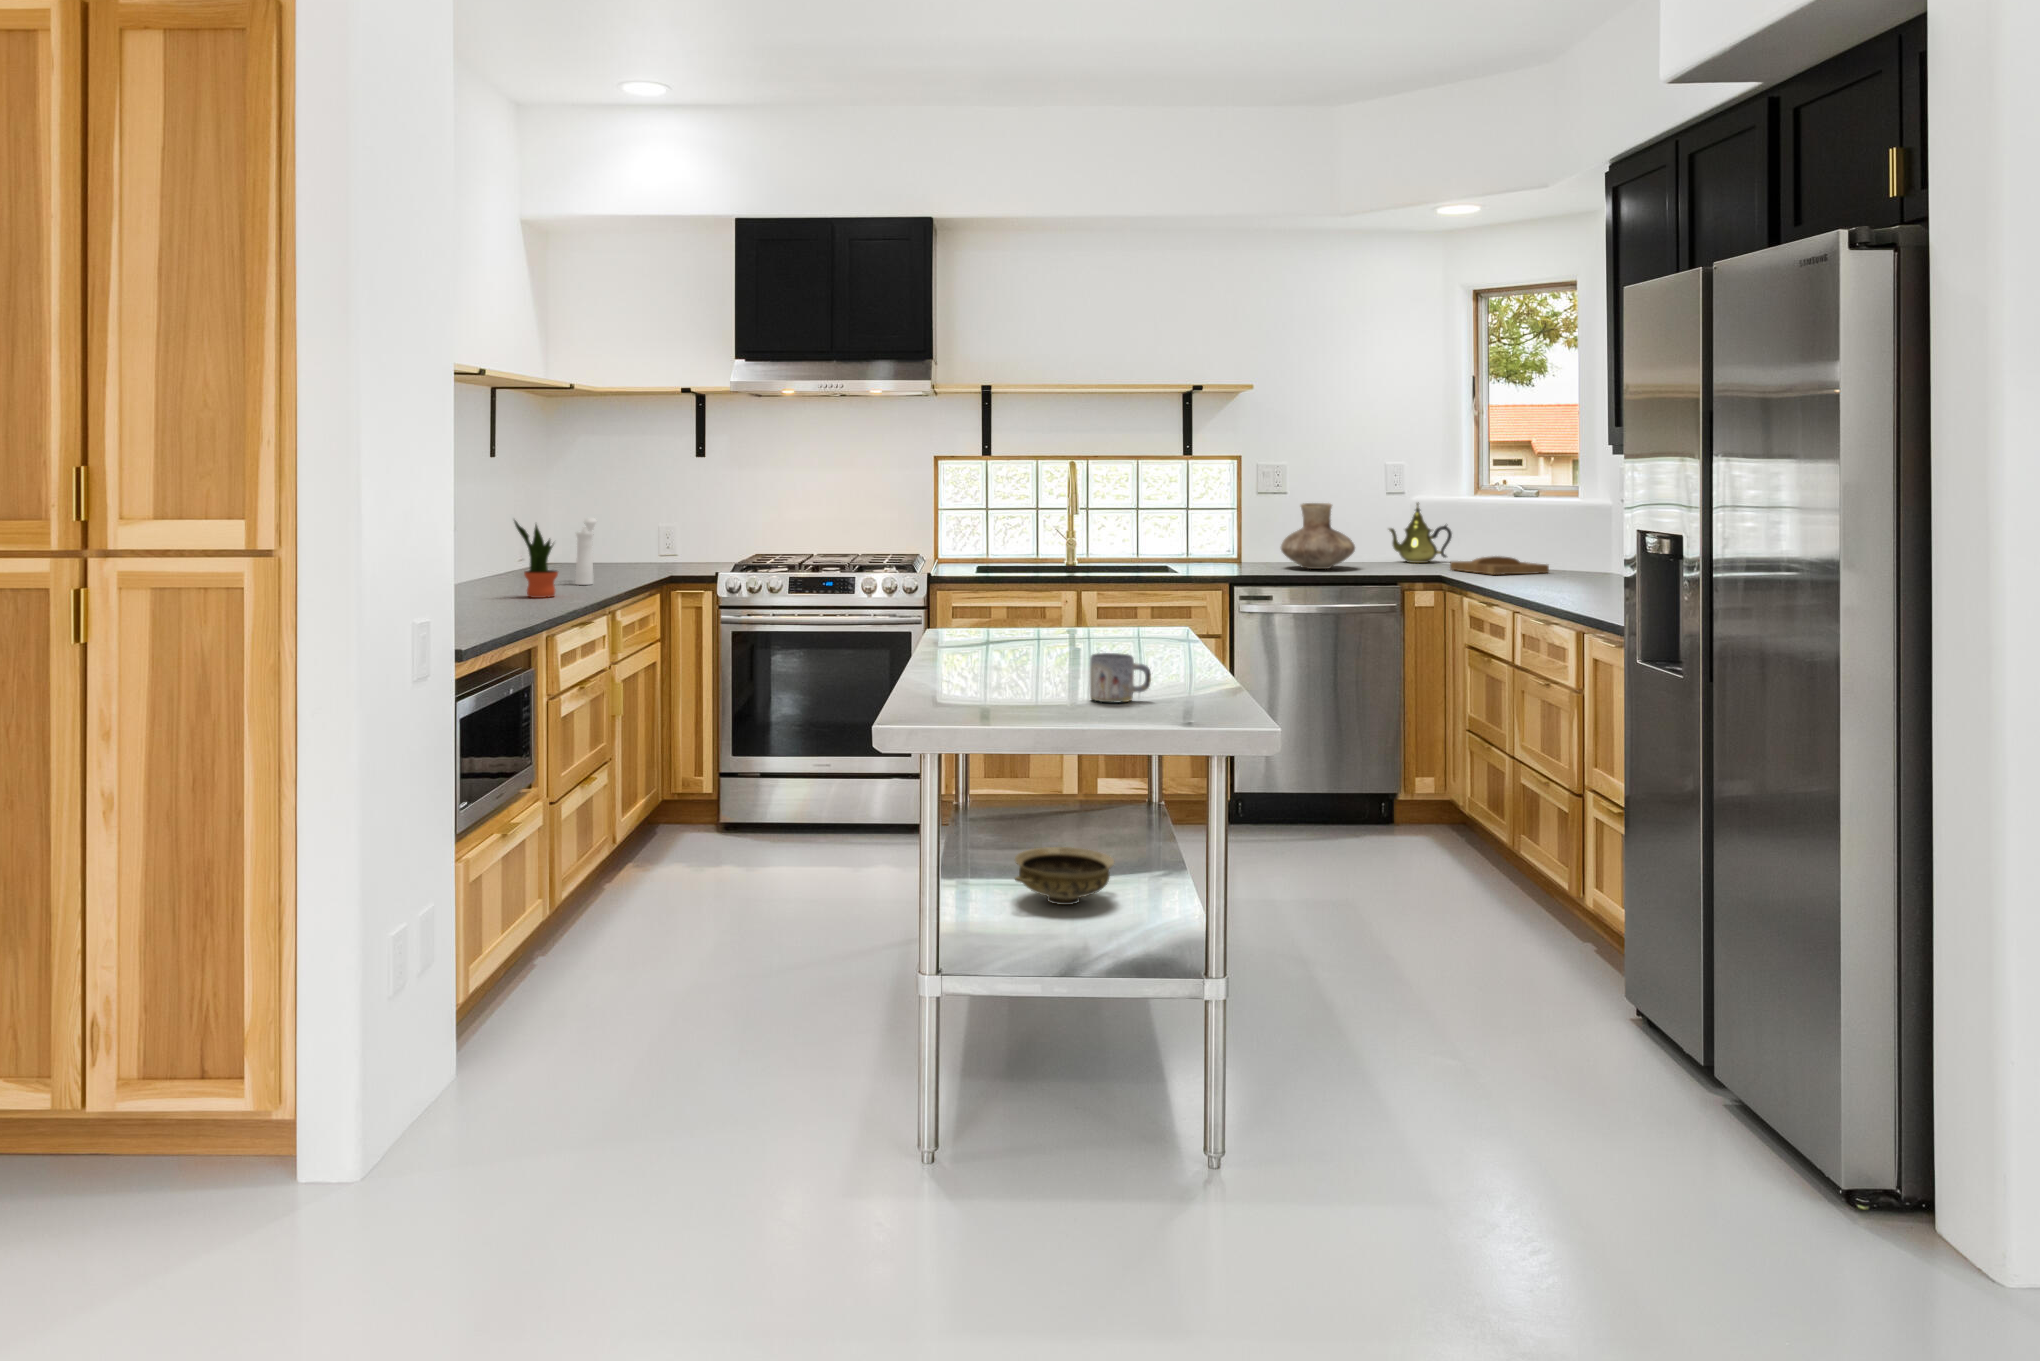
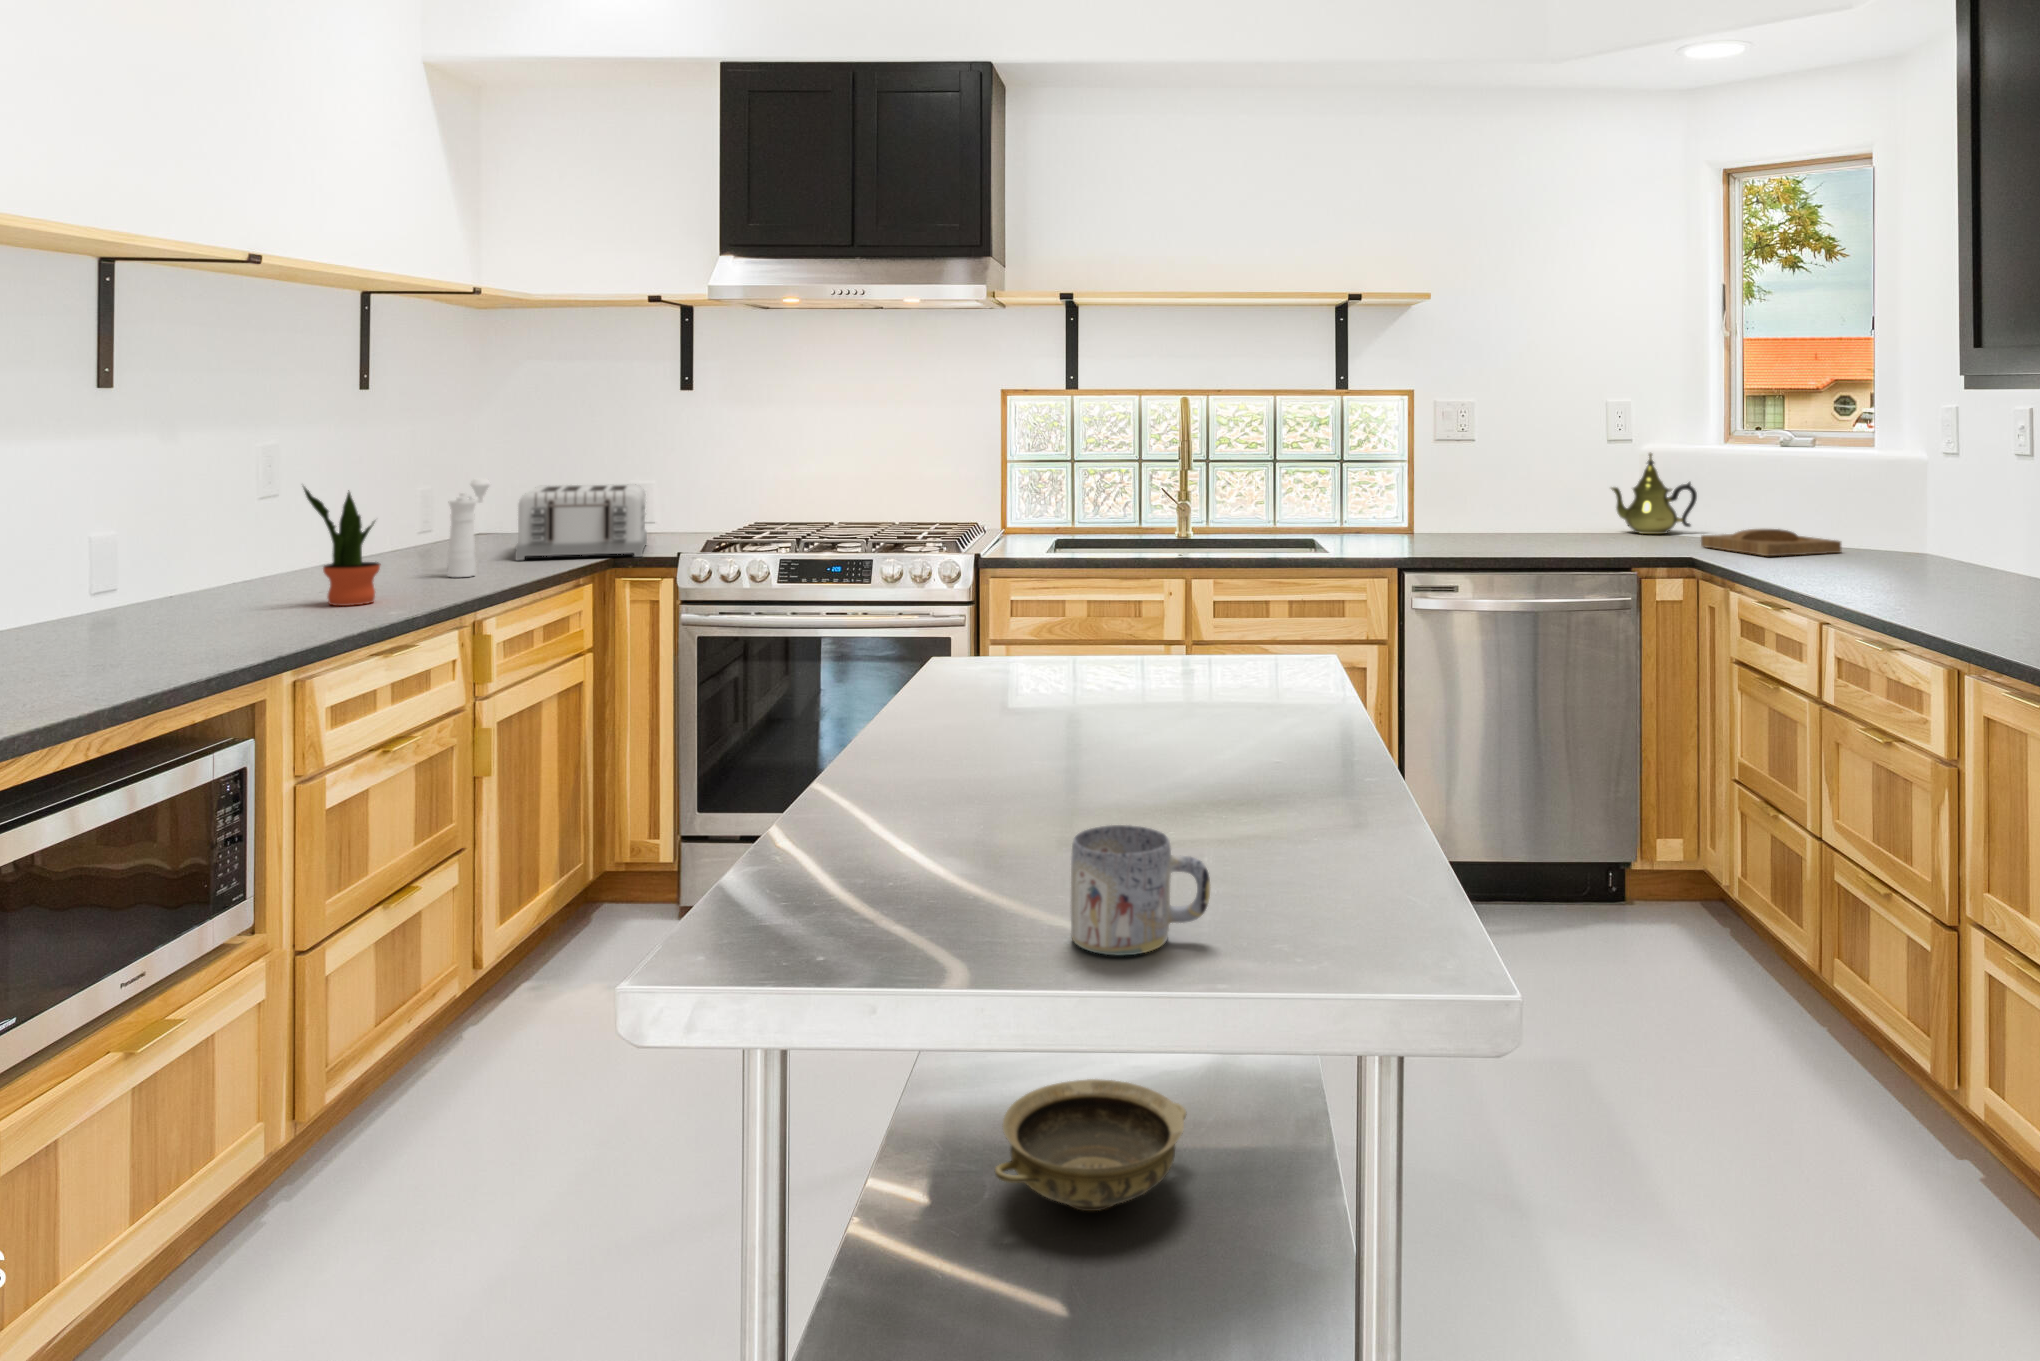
vase: present [1281,503,1355,569] -> none [1467,454,1570,545]
toaster: none [600,524,690,576] -> present [515,484,647,560]

